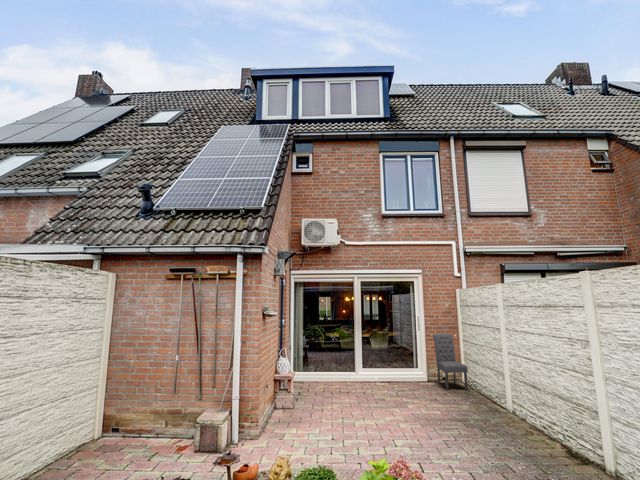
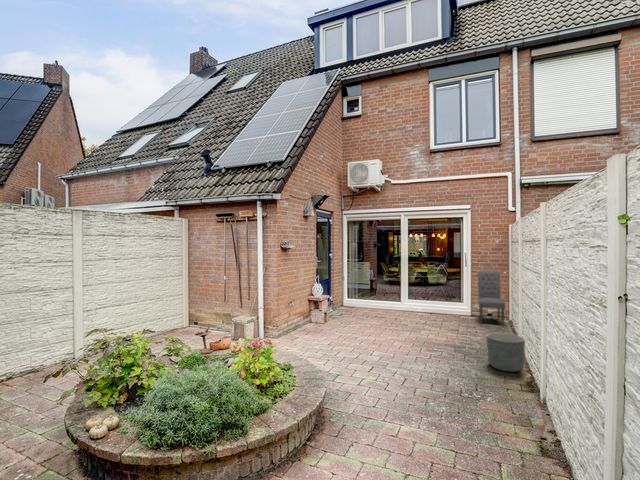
planter: none [506,403,548,447] -> present [487,333,525,372]

